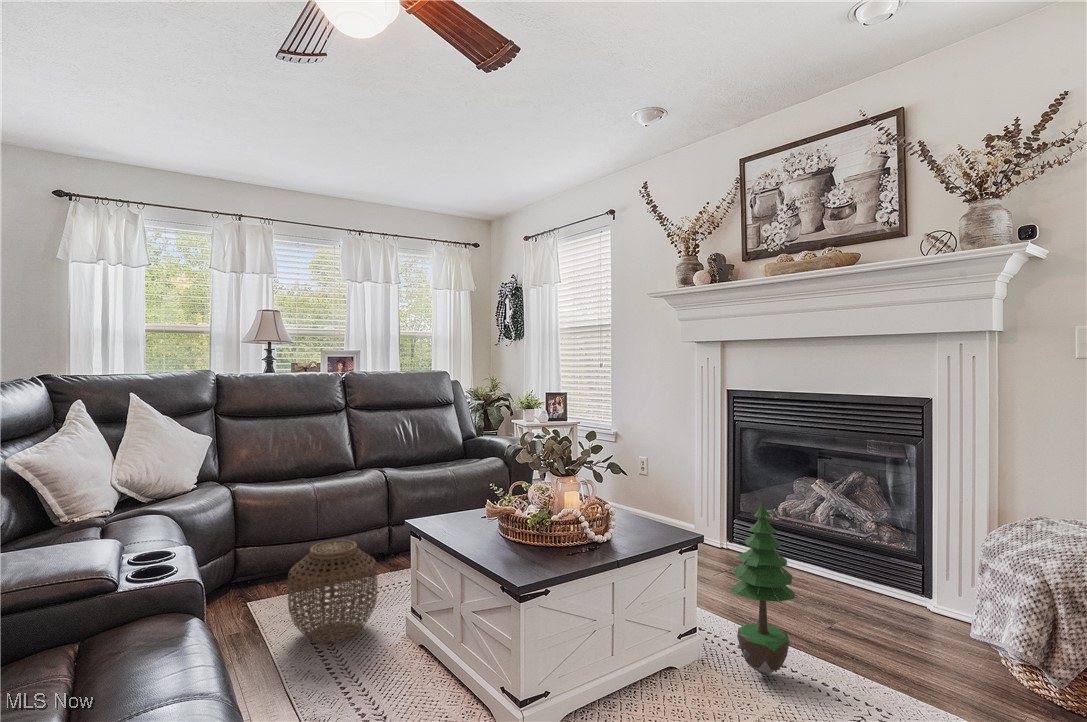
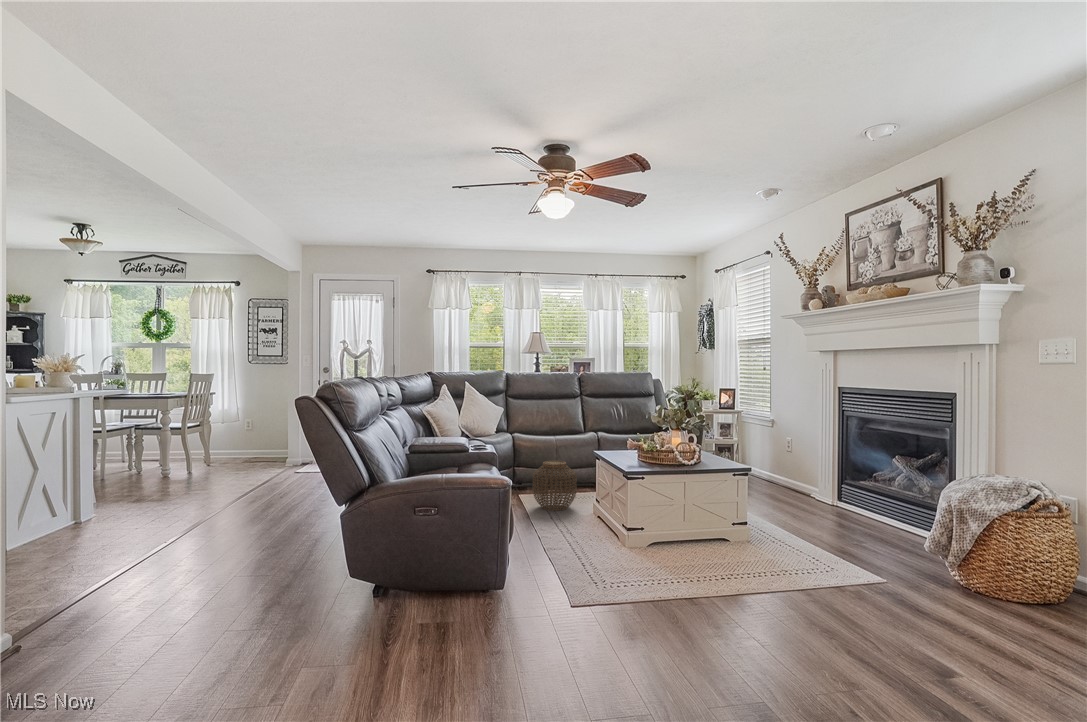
potted tree: present [730,502,795,675] -> none [754,449,794,551]

